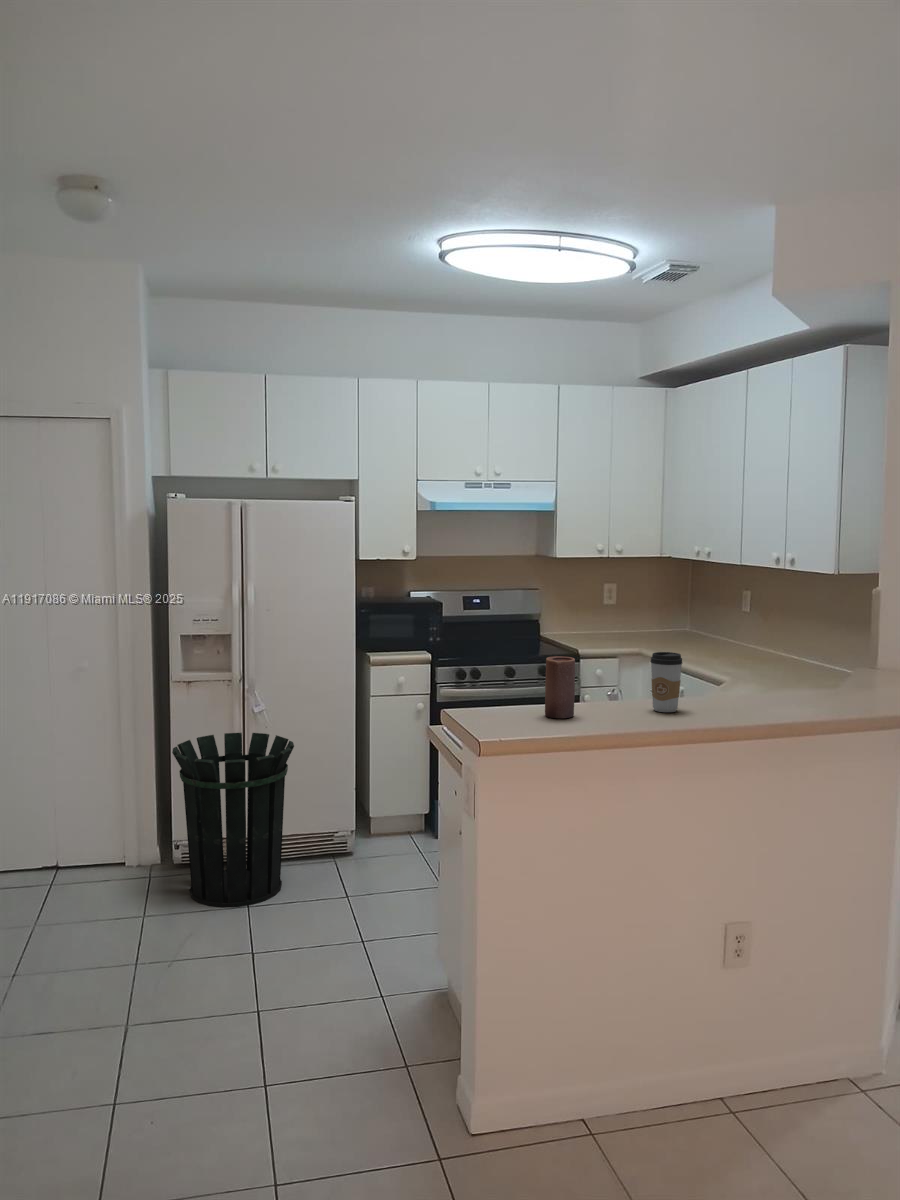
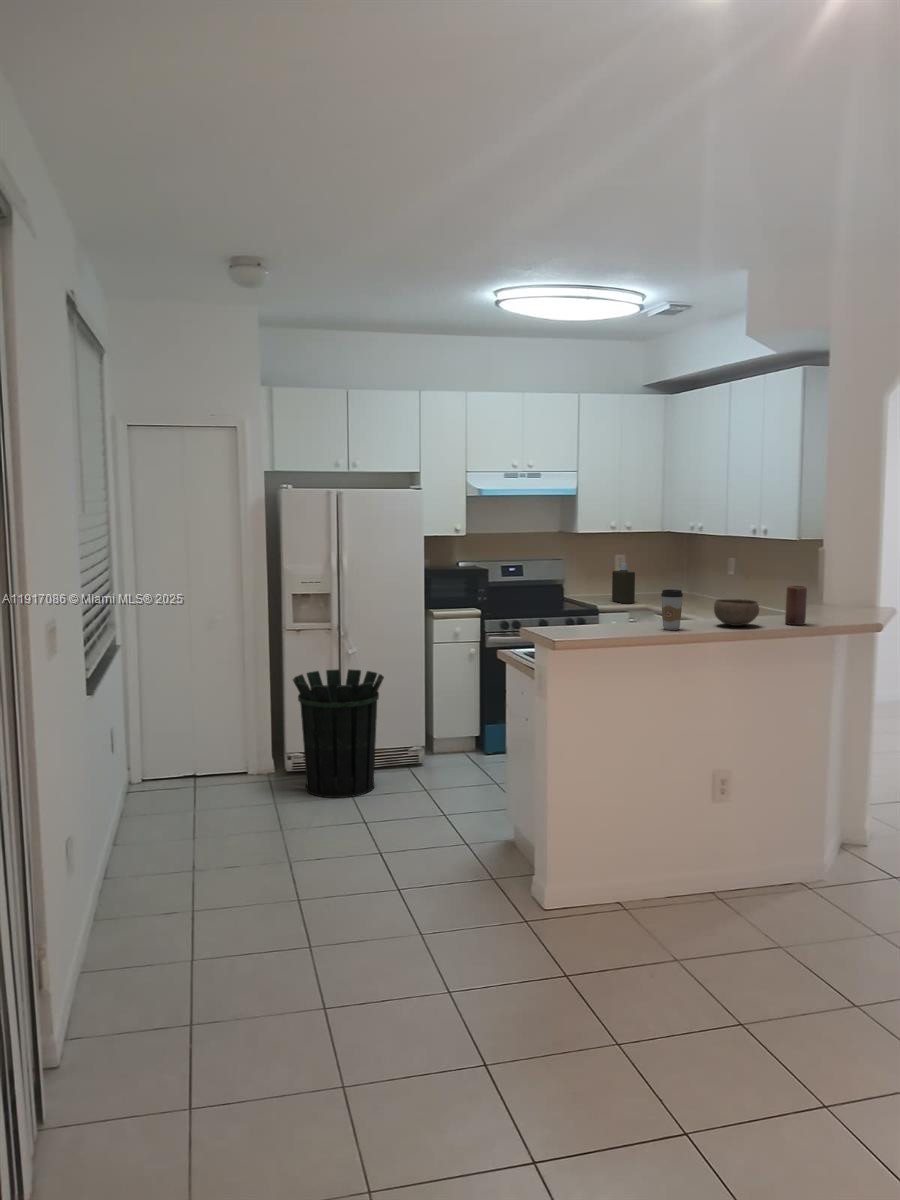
bottle: none [599,596,627,647] -> present [612,563,635,604]
candle: present [545,656,575,718] -> present [785,585,807,625]
bowl: none [728,665,795,706] -> present [714,599,759,626]

